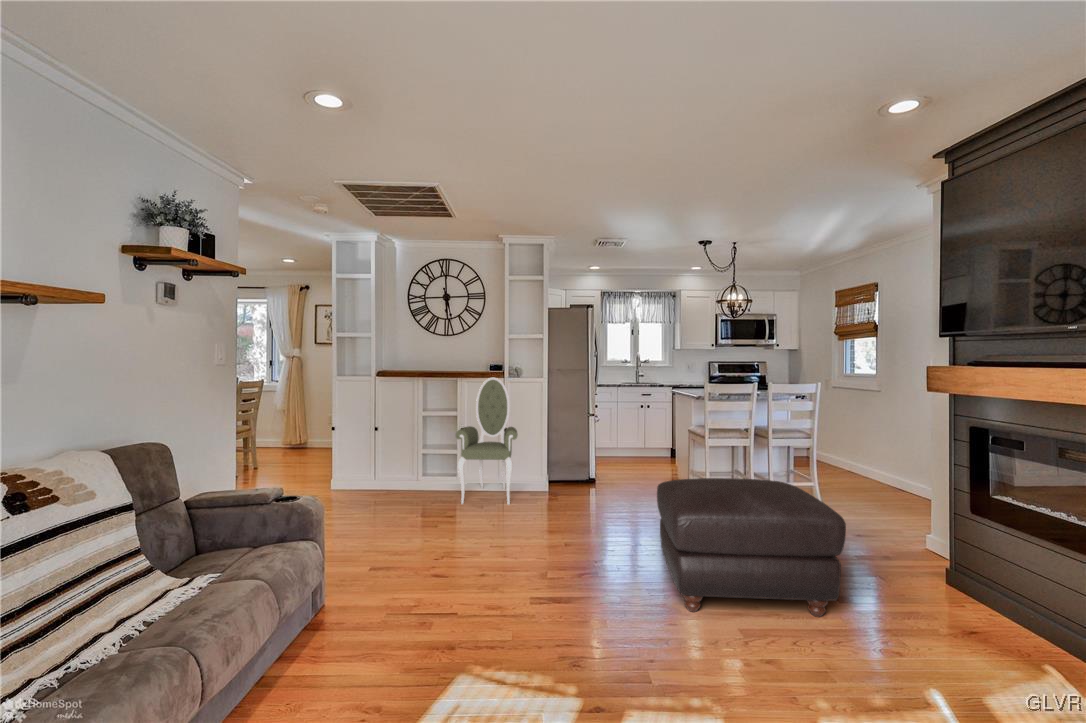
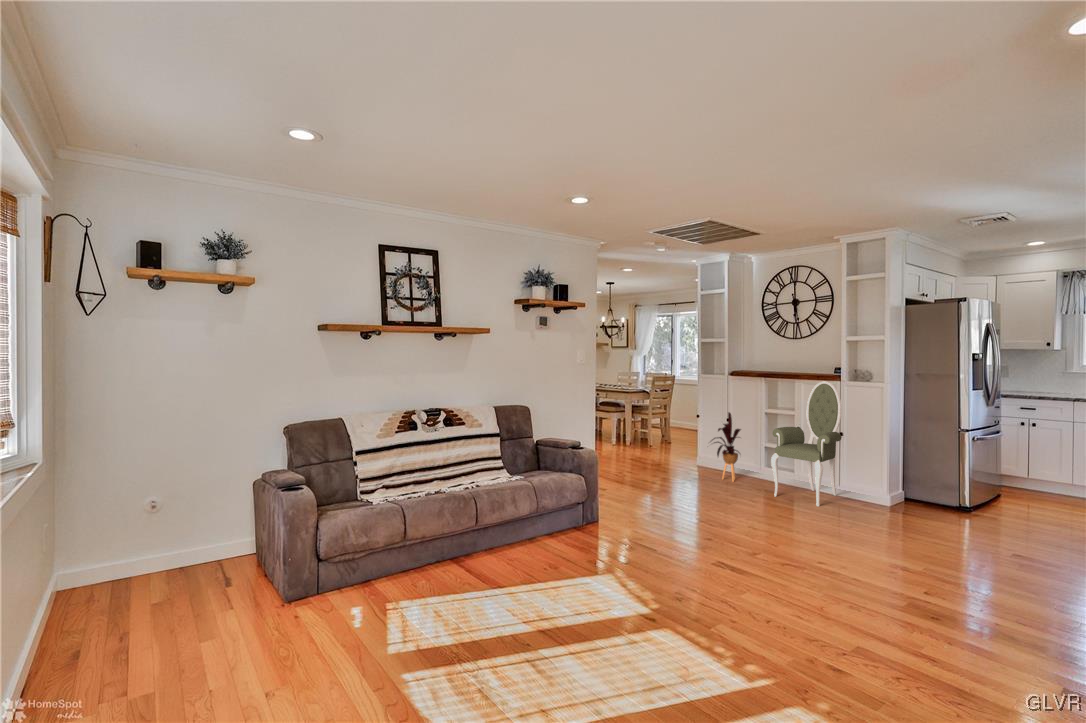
house plant: none [368,418,412,498] -> present [712,412,741,482]
ottoman: present [657,478,846,617] -> none [825,495,1062,668]

